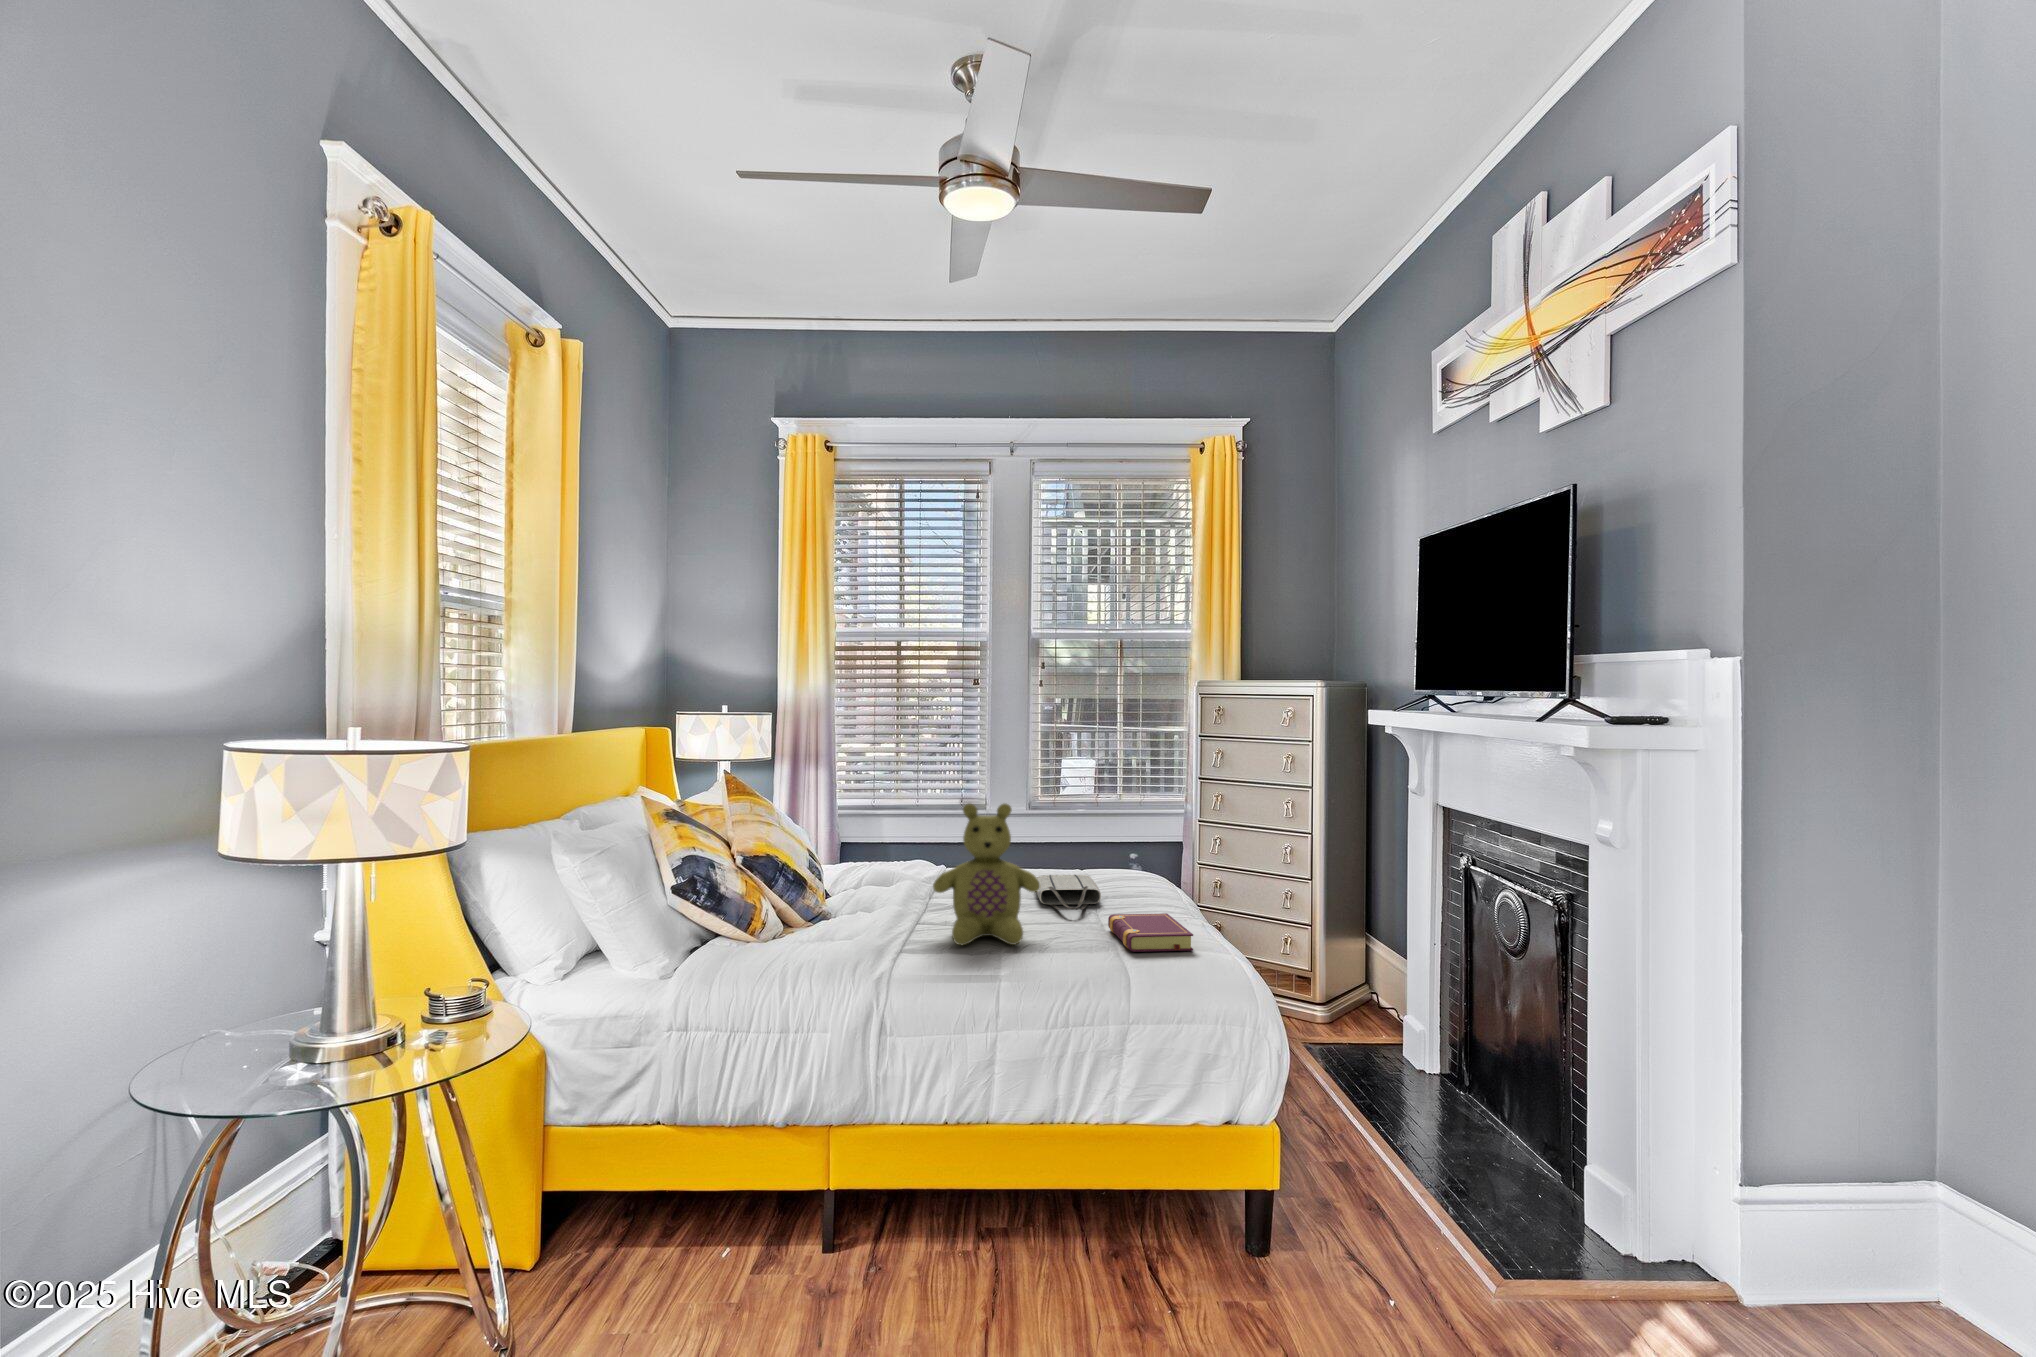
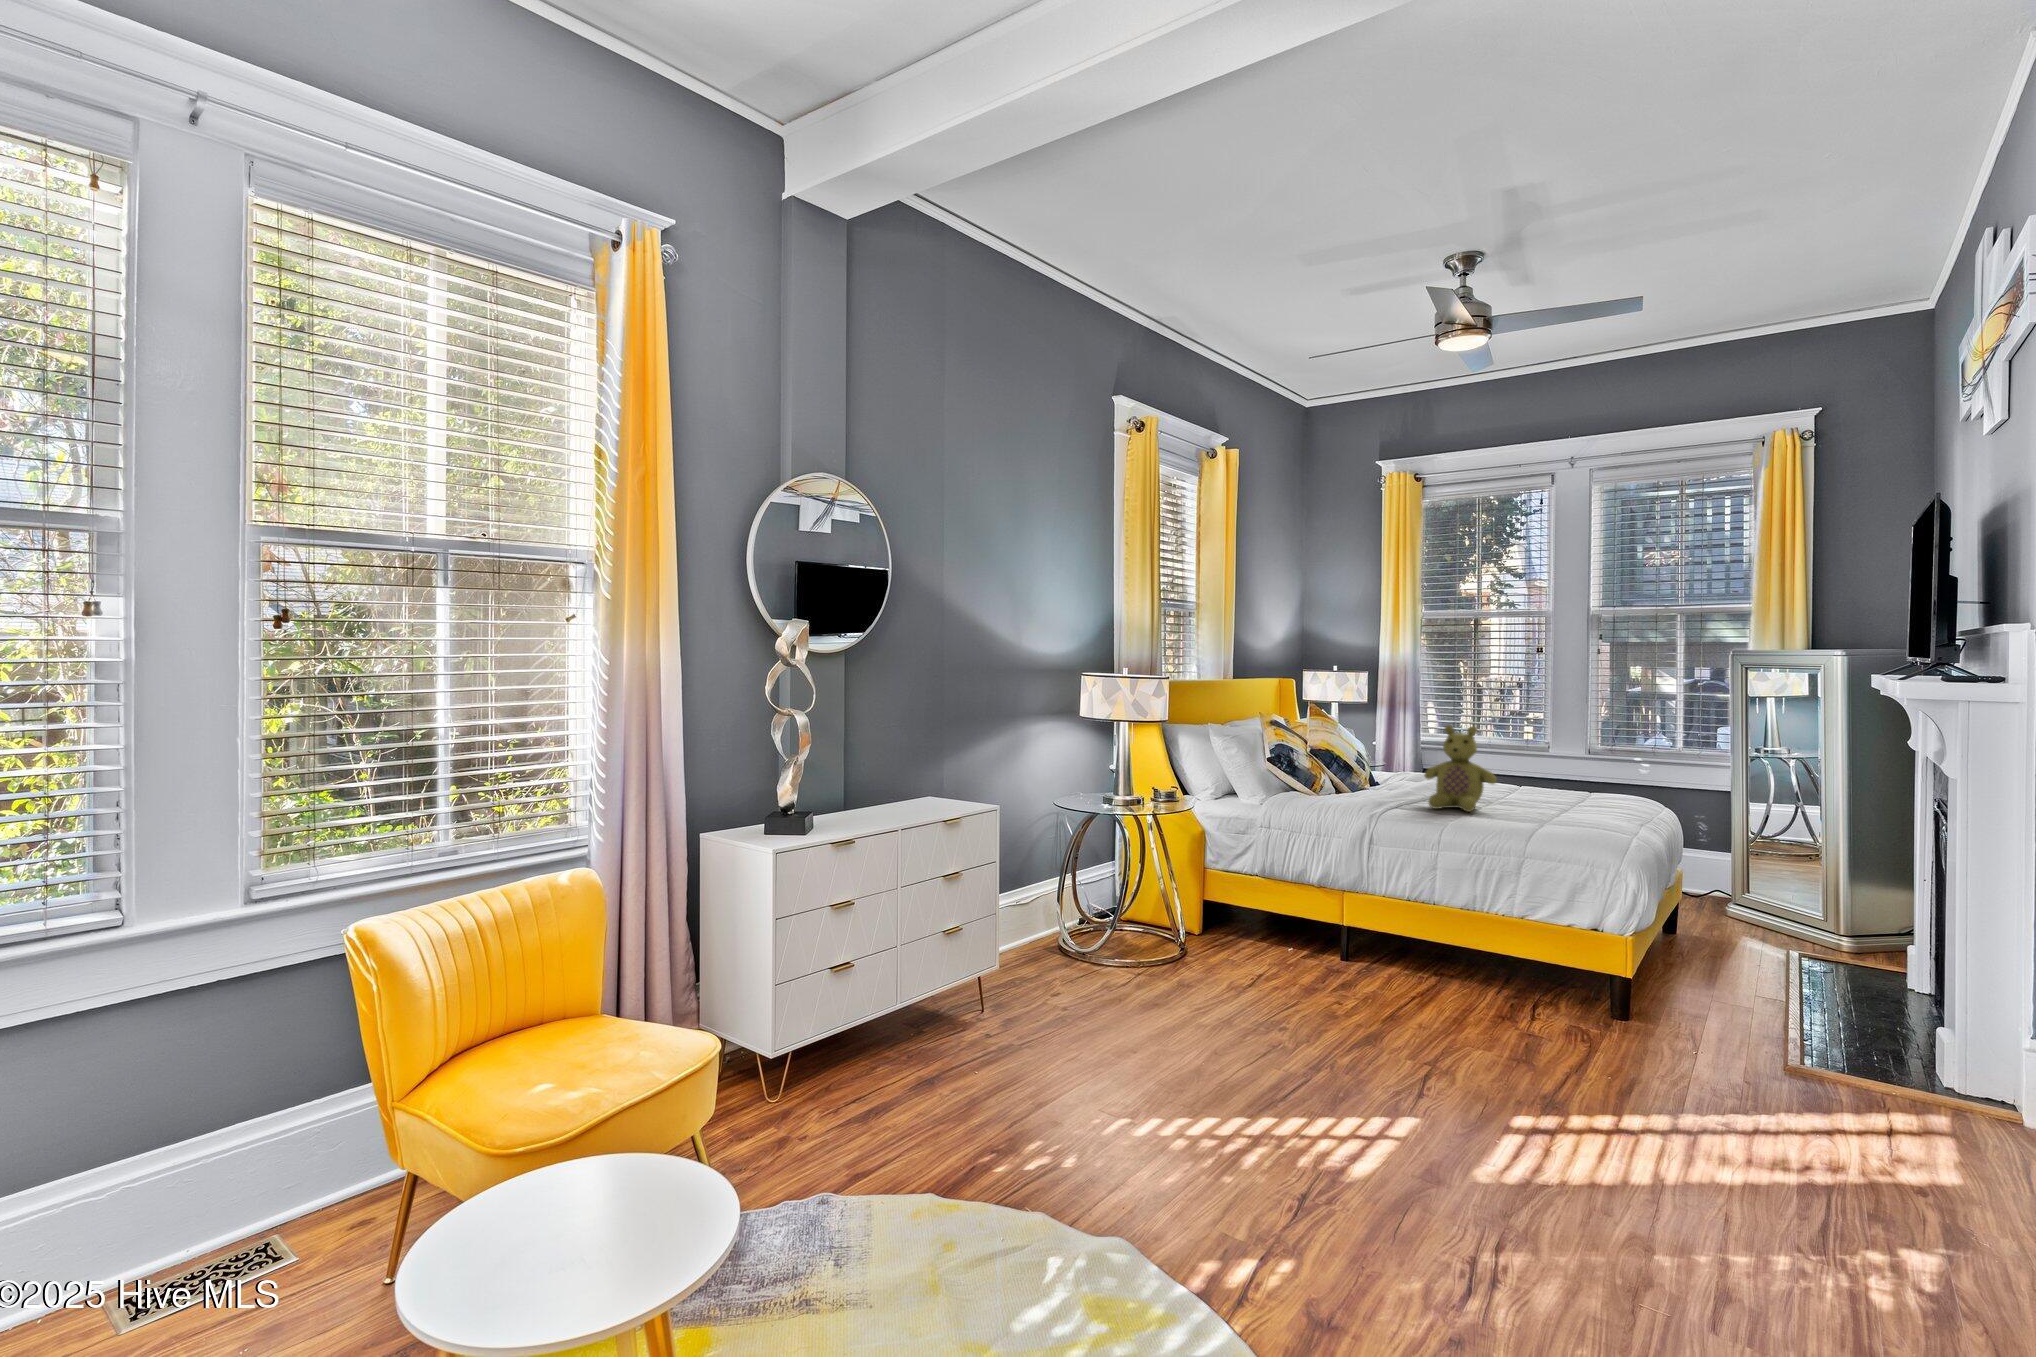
tote bag: present [1037,875,1101,910] -> none [1516,786,1571,804]
book: present [1108,913,1193,952] -> none [1544,805,1595,827]

